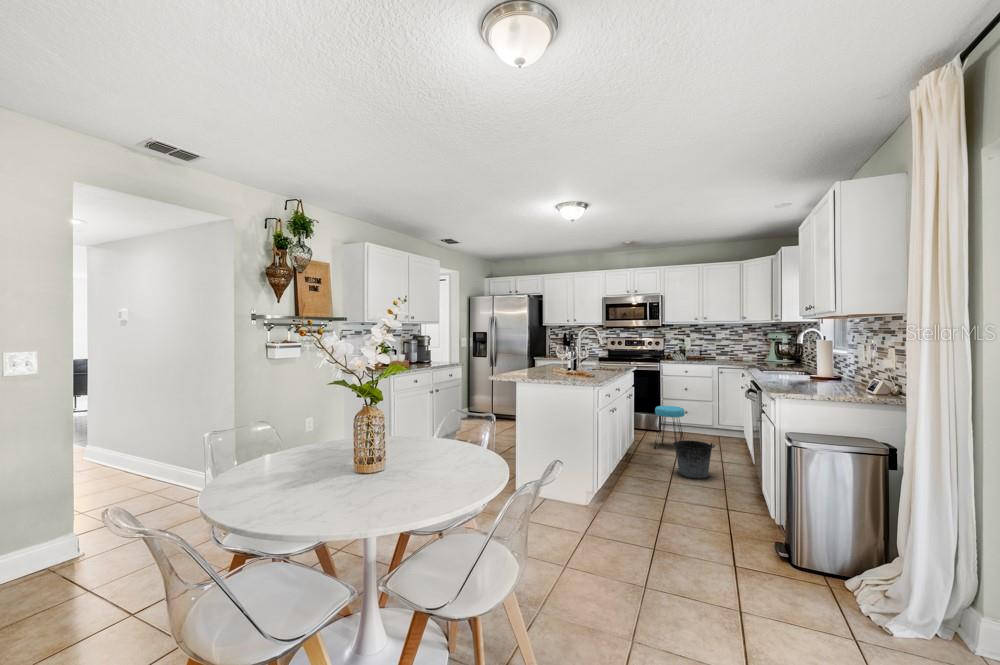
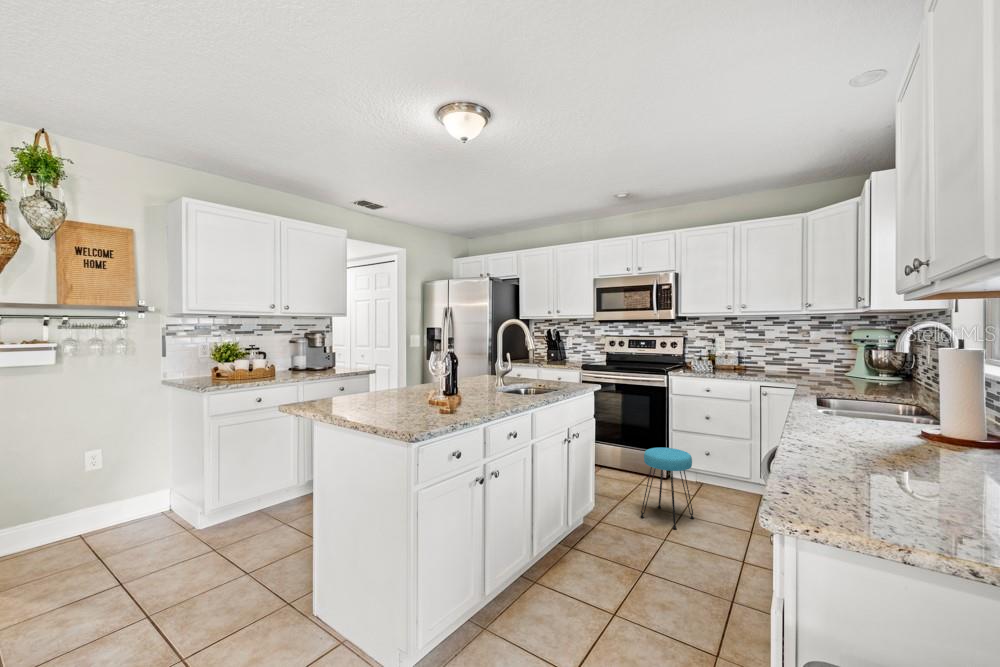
bucket: present [673,440,715,478] -> none [639,527,719,611]

